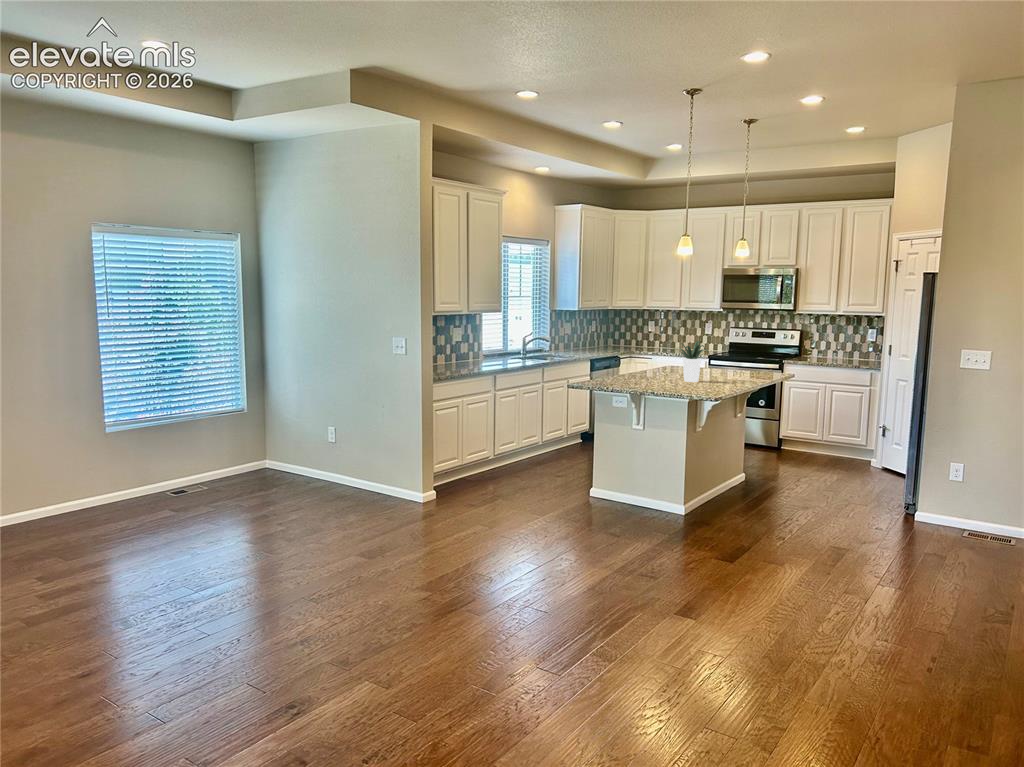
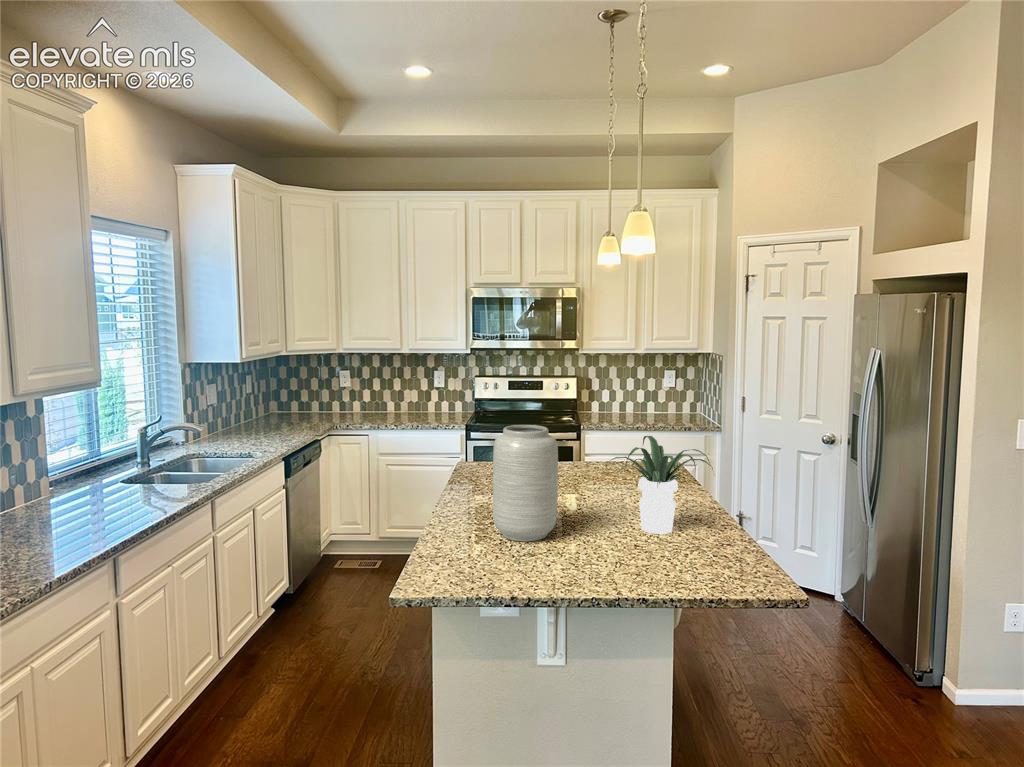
vase: none [623,332,650,378] -> present [493,425,558,541]

